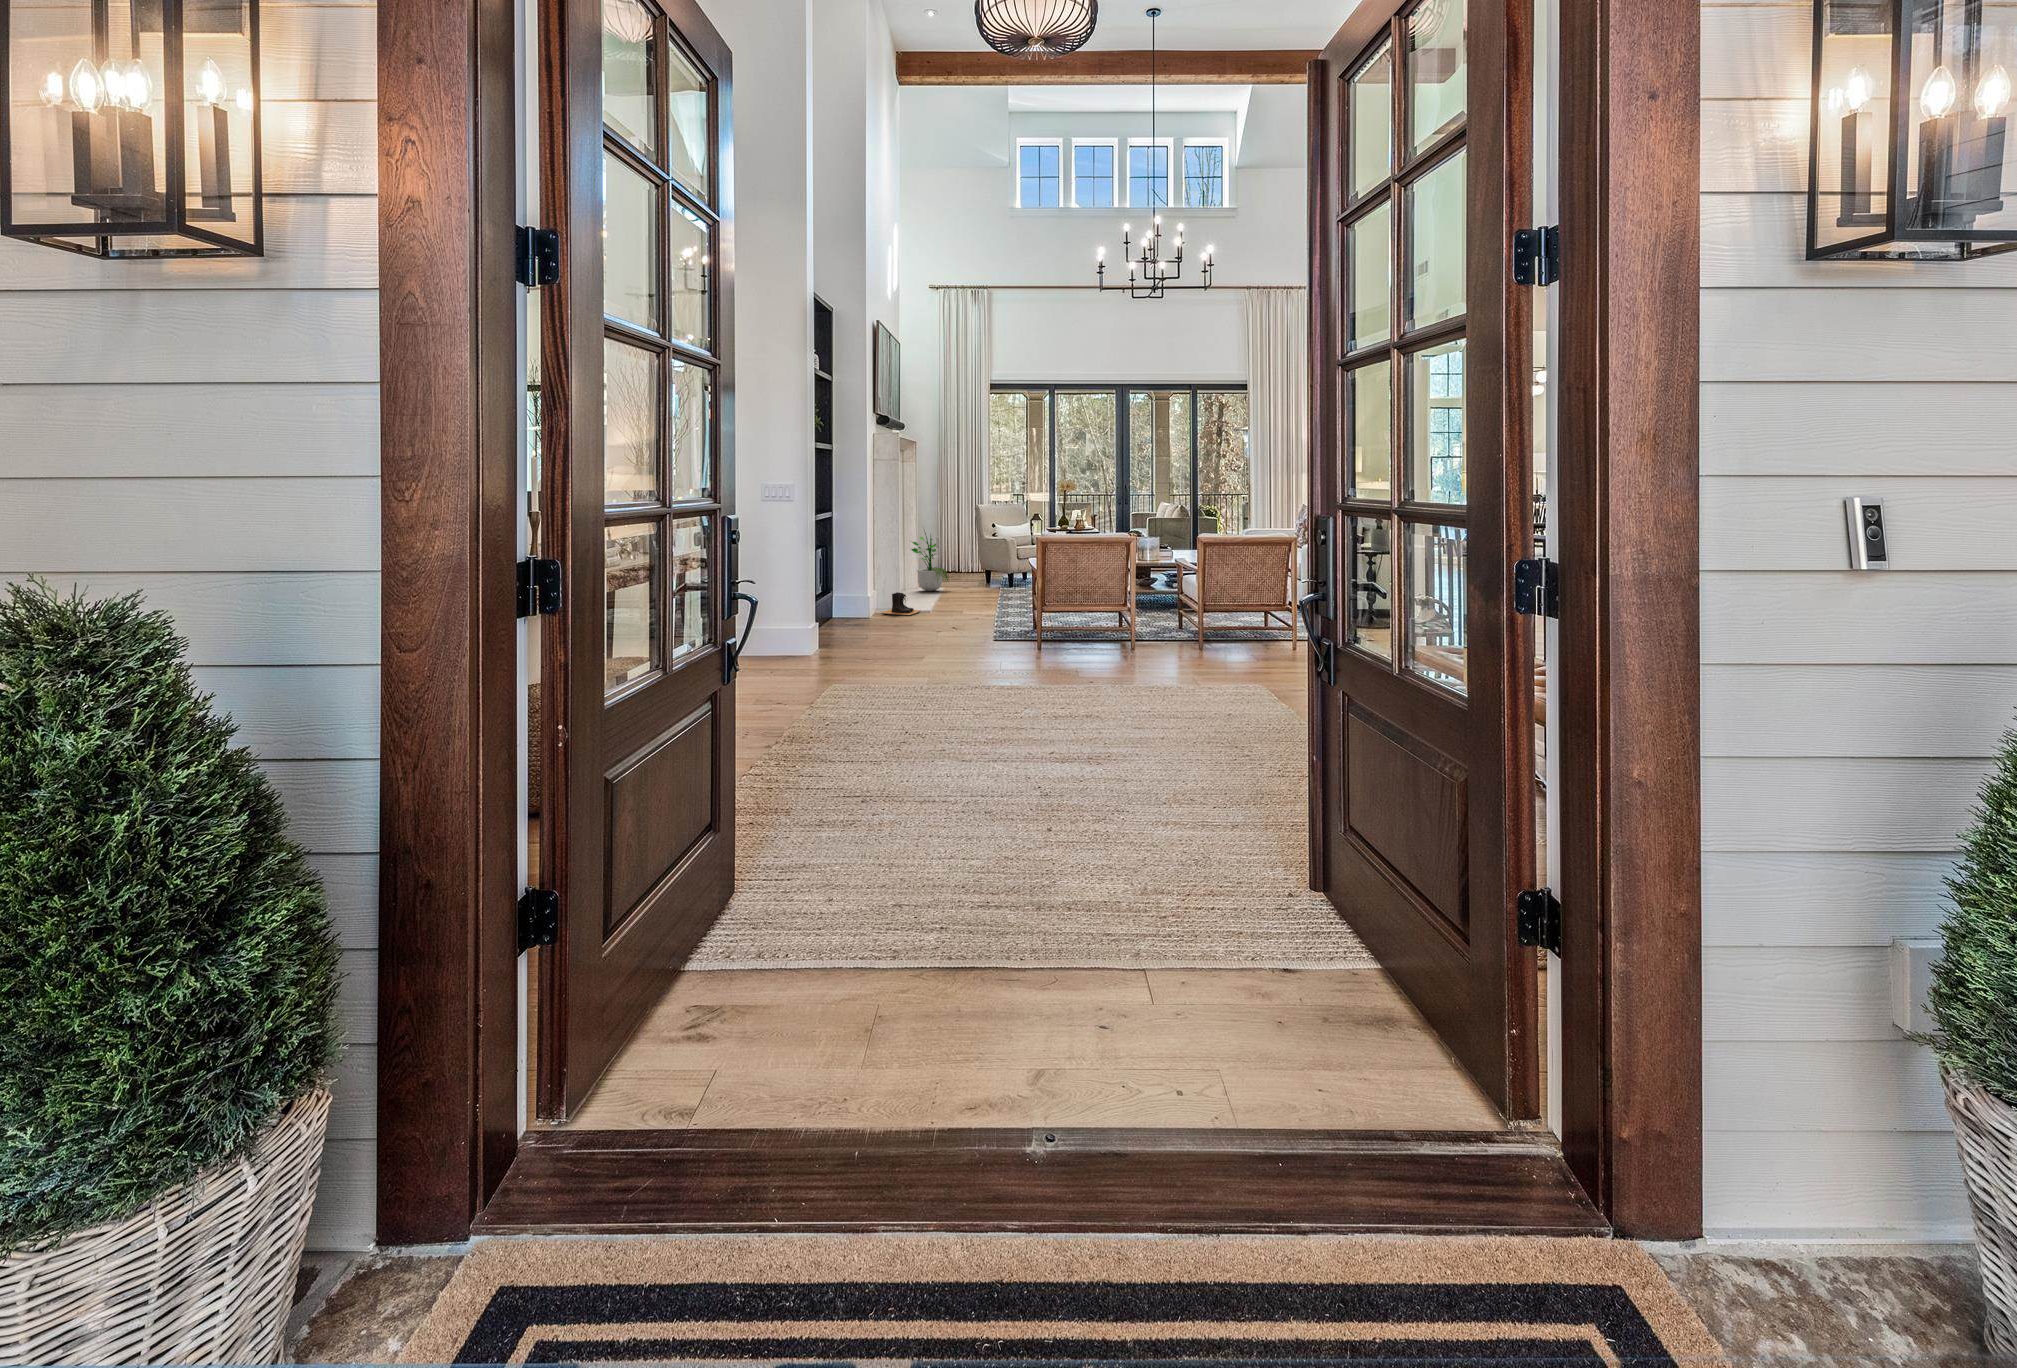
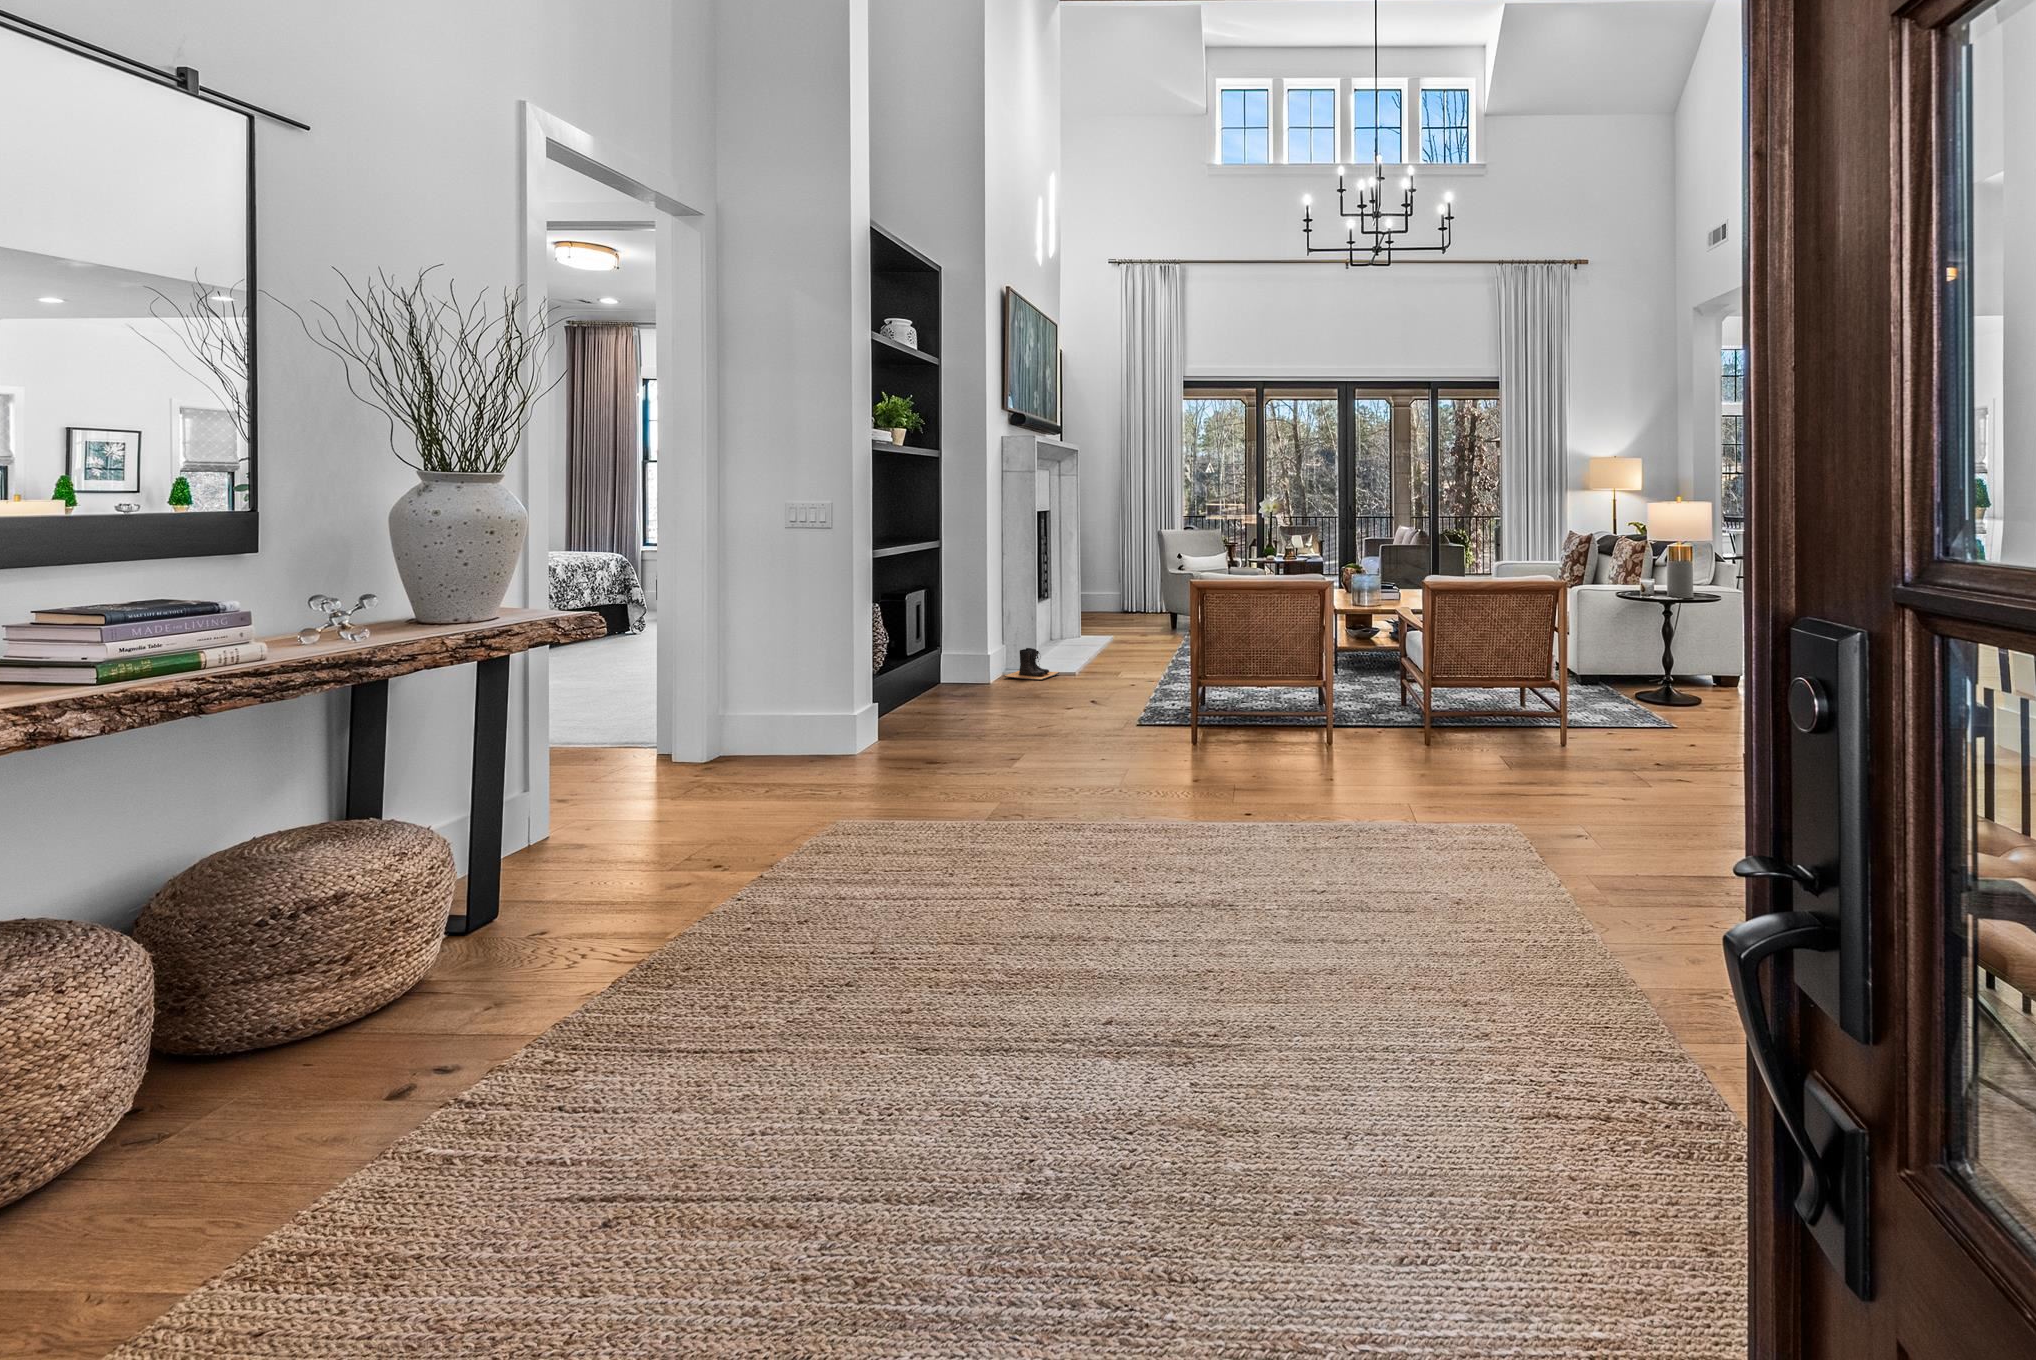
potted plant: present [911,533,948,591] -> none [1062,552,1115,642]

